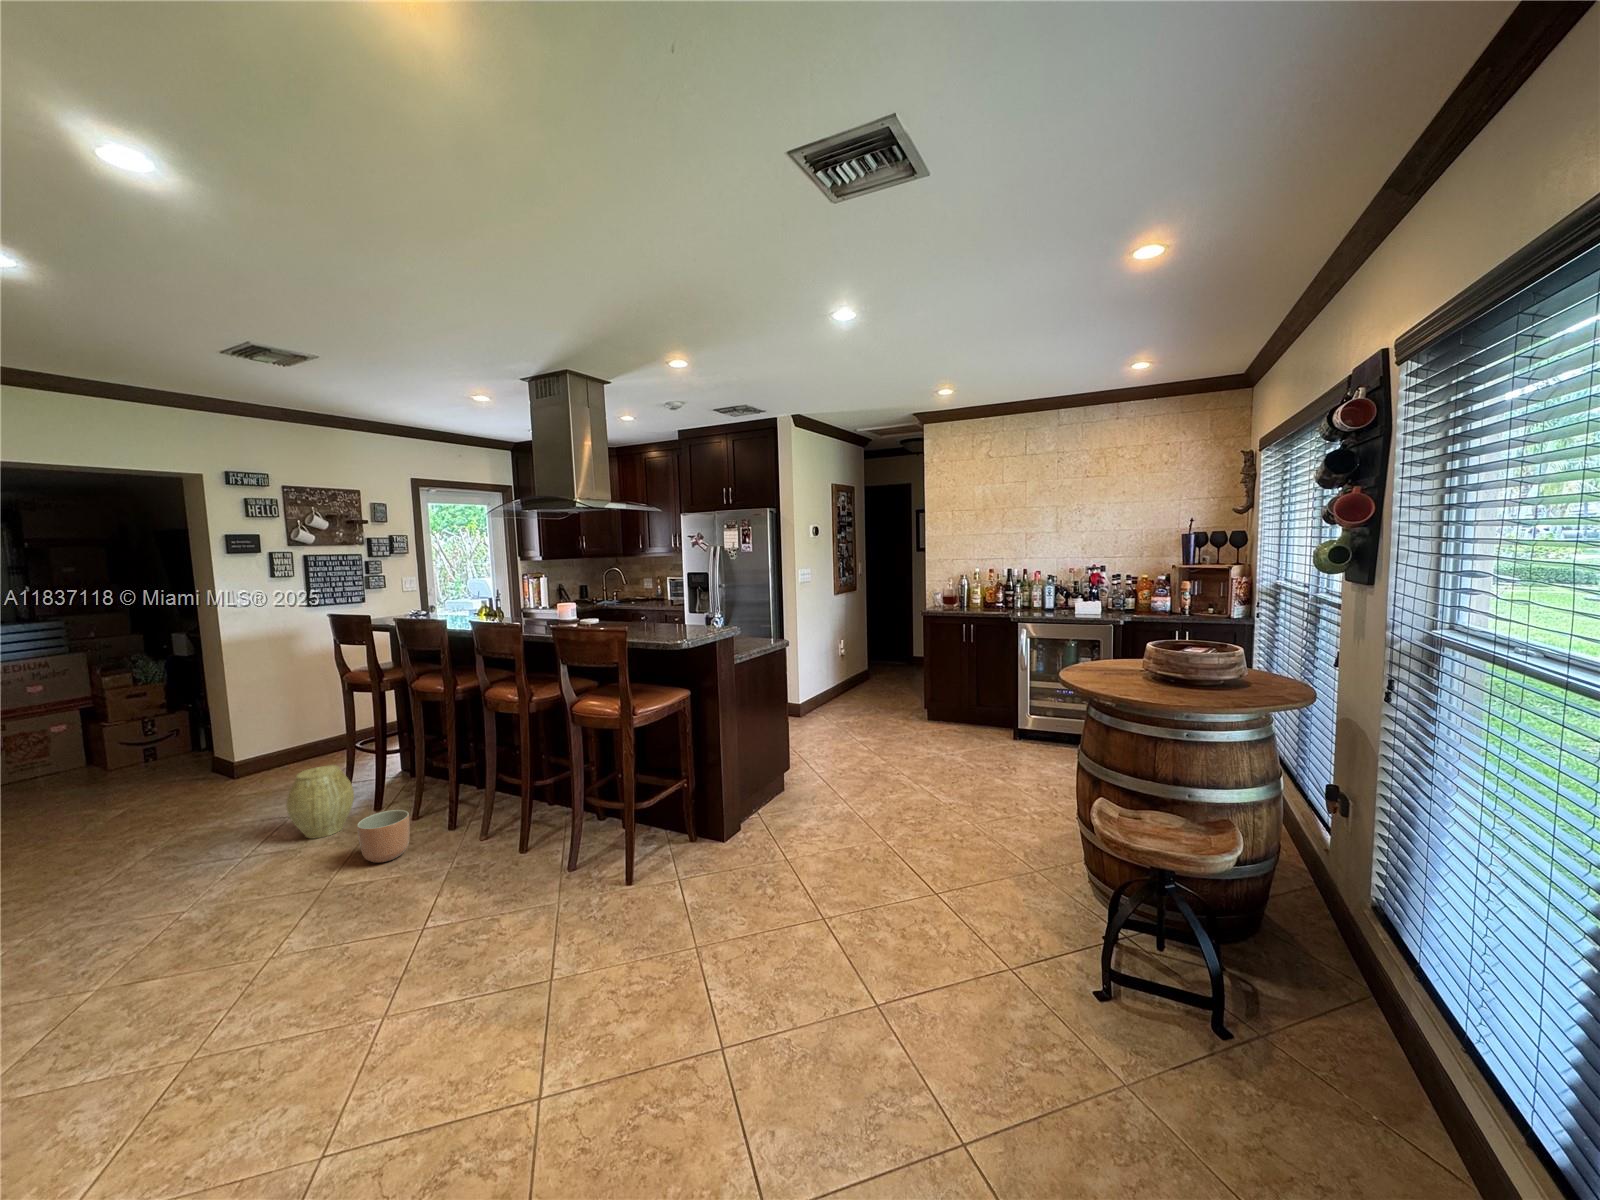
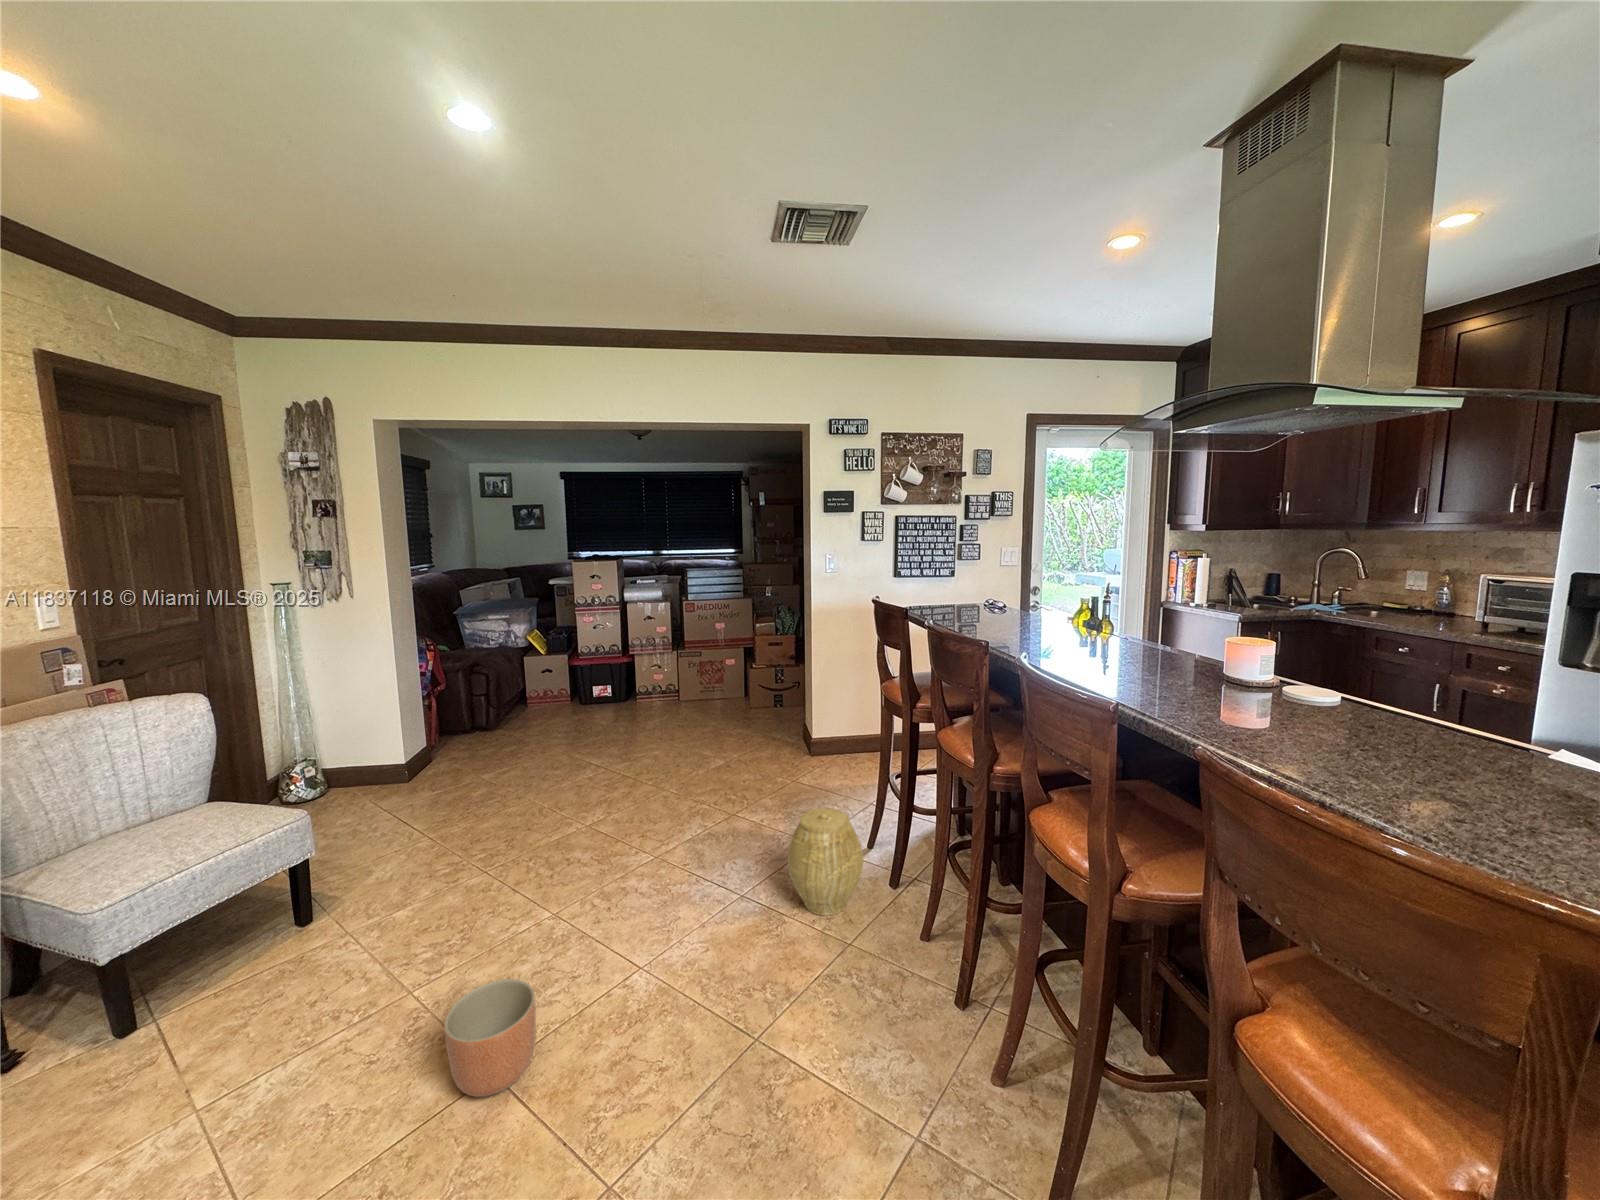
planter: present [357,810,410,863] -> present [444,979,536,1097]

